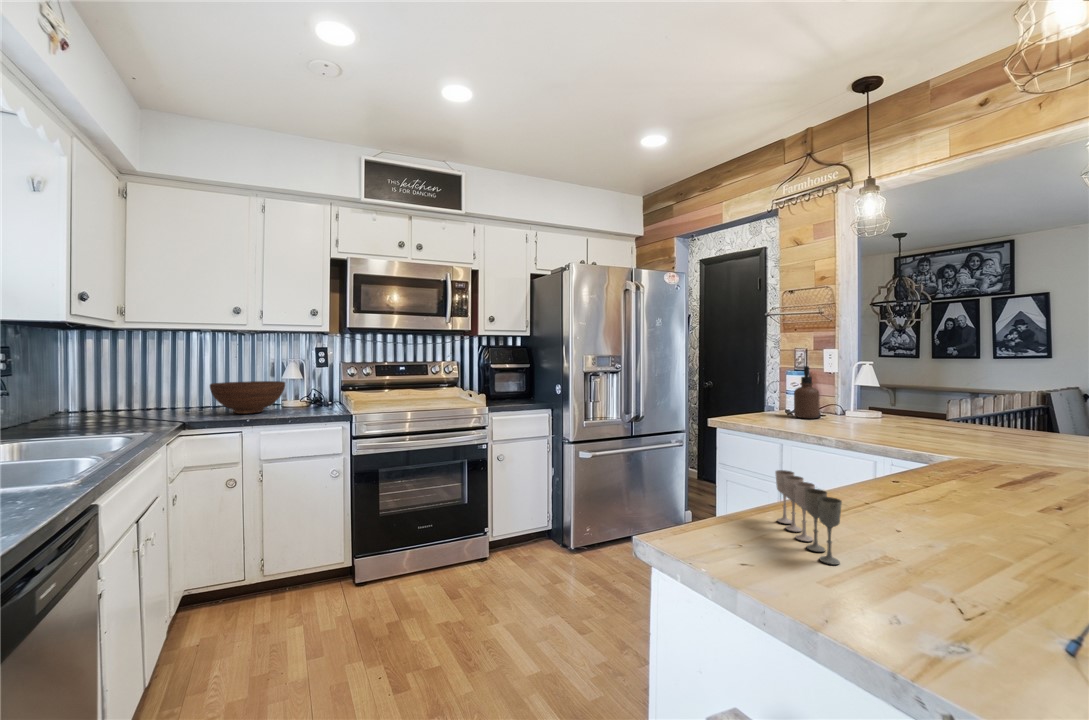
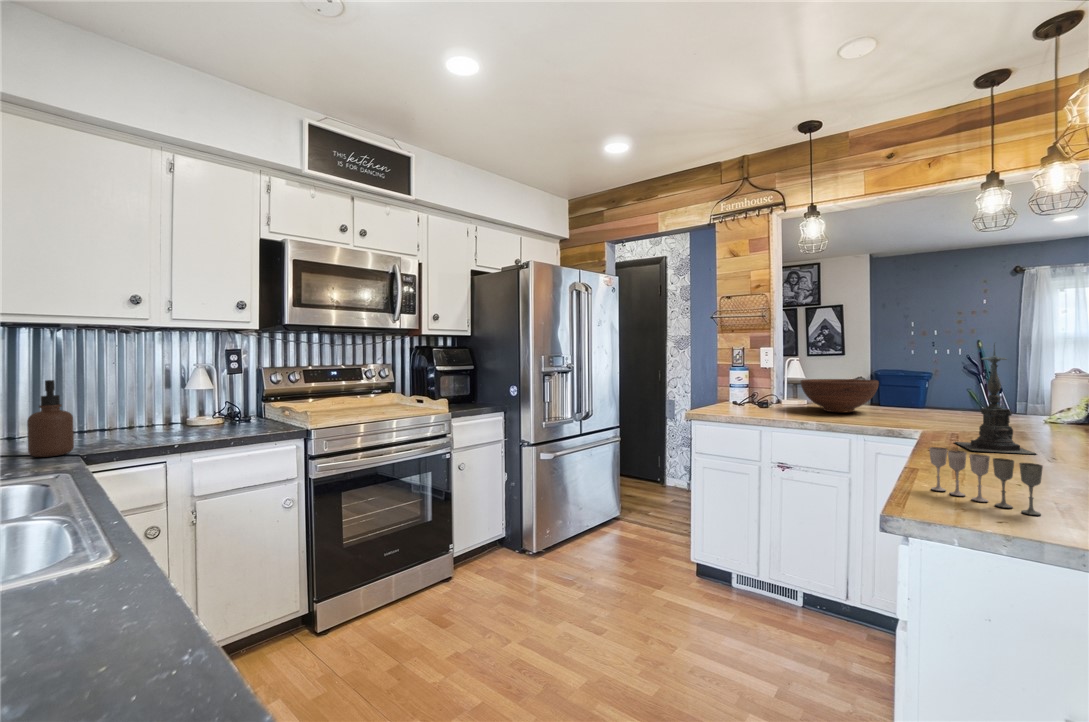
candle holder: none [959,344,1054,497] -> present [956,344,1035,454]
soap dispenser: present [794,366,820,419] -> present [27,380,74,457]
fruit bowl: present [210,381,285,414] -> present [801,379,879,413]

